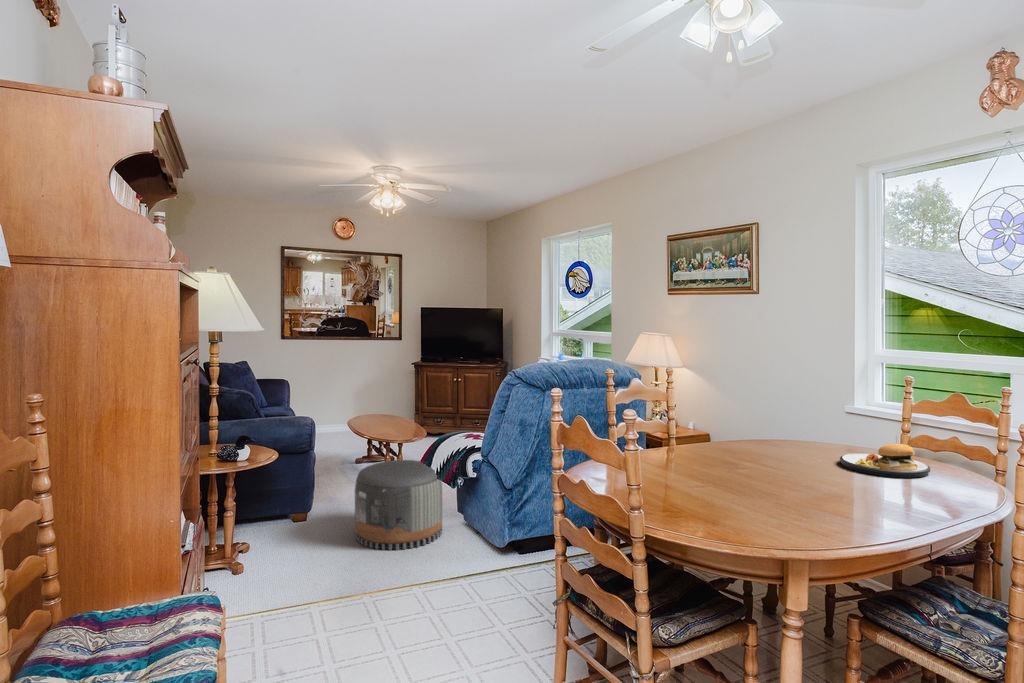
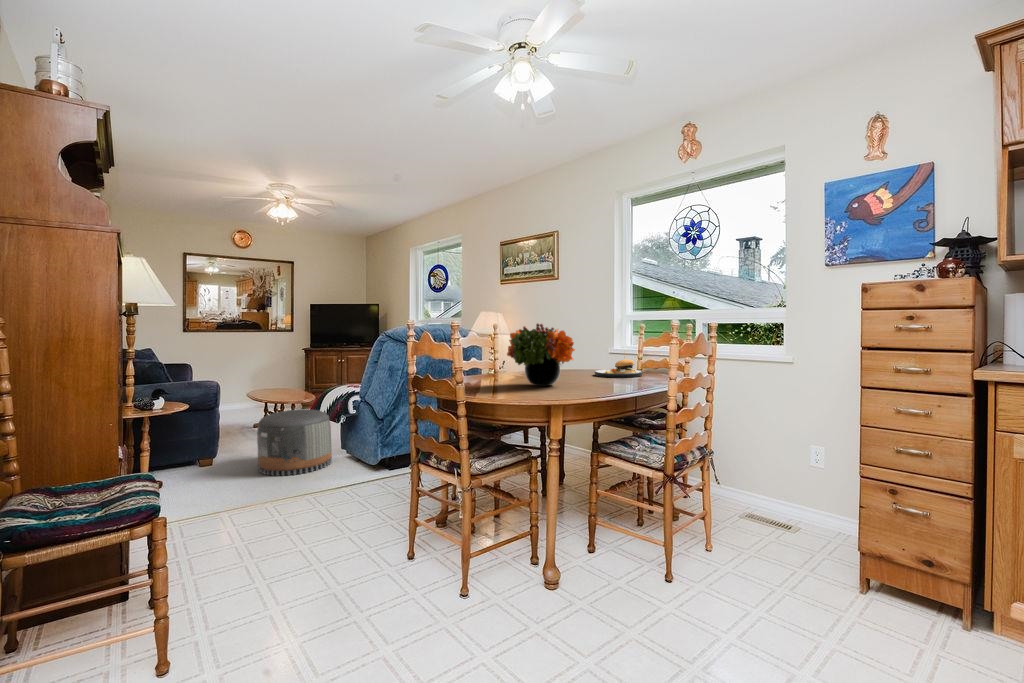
flower arrangement: none [704,392,825,495] -> present [507,324,575,386]

